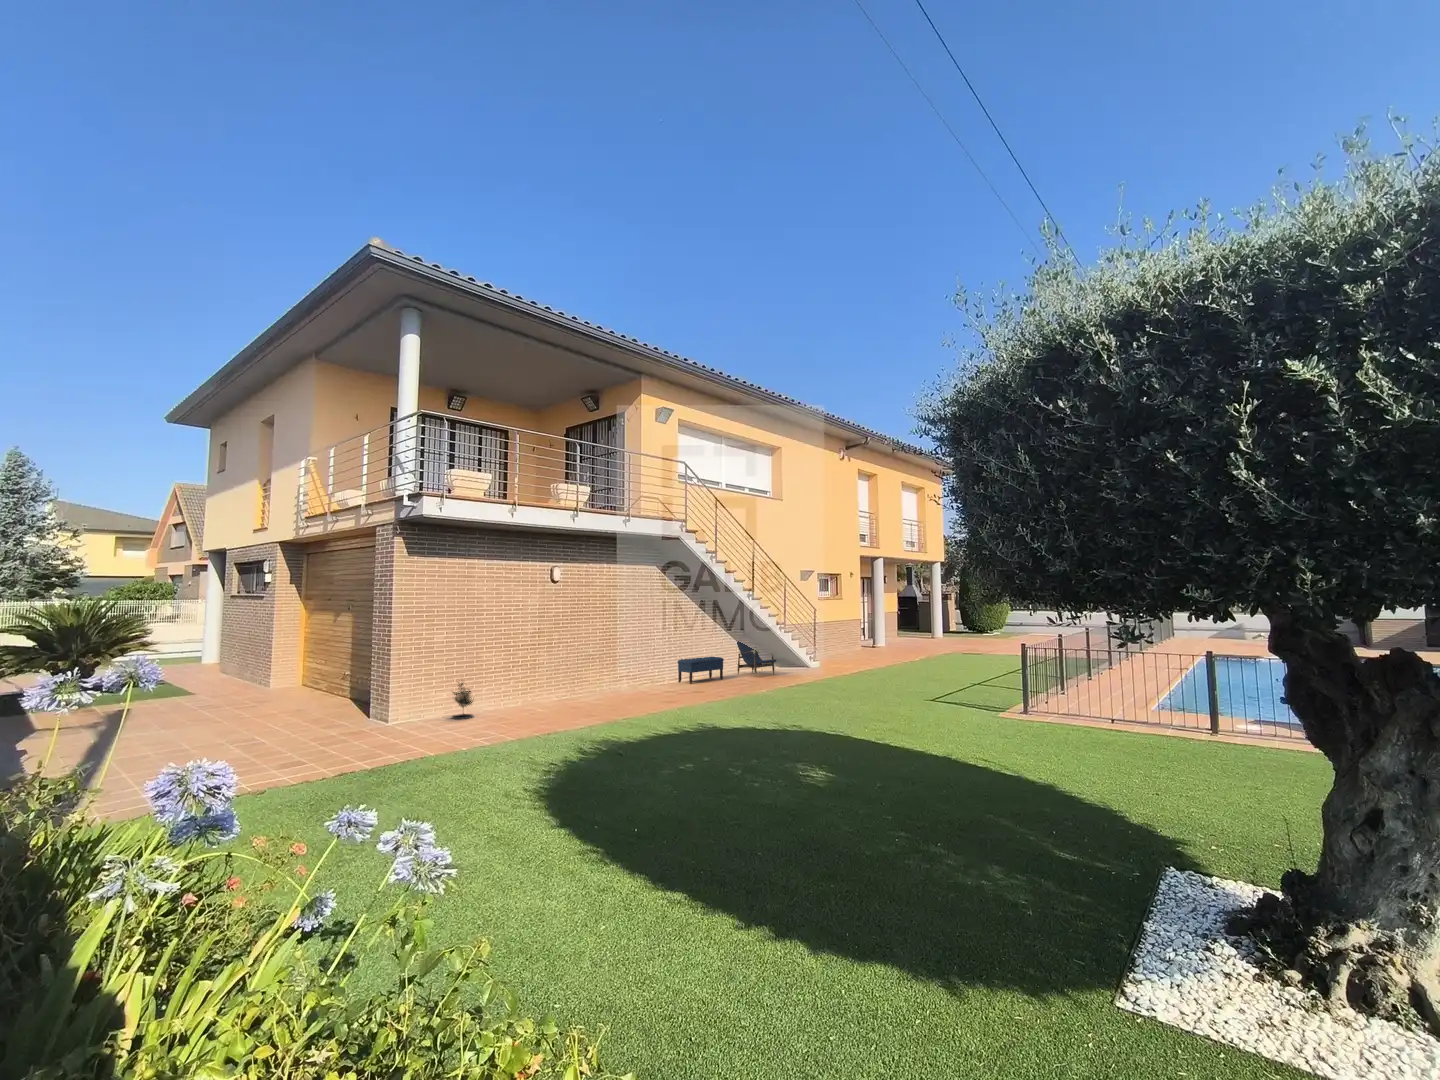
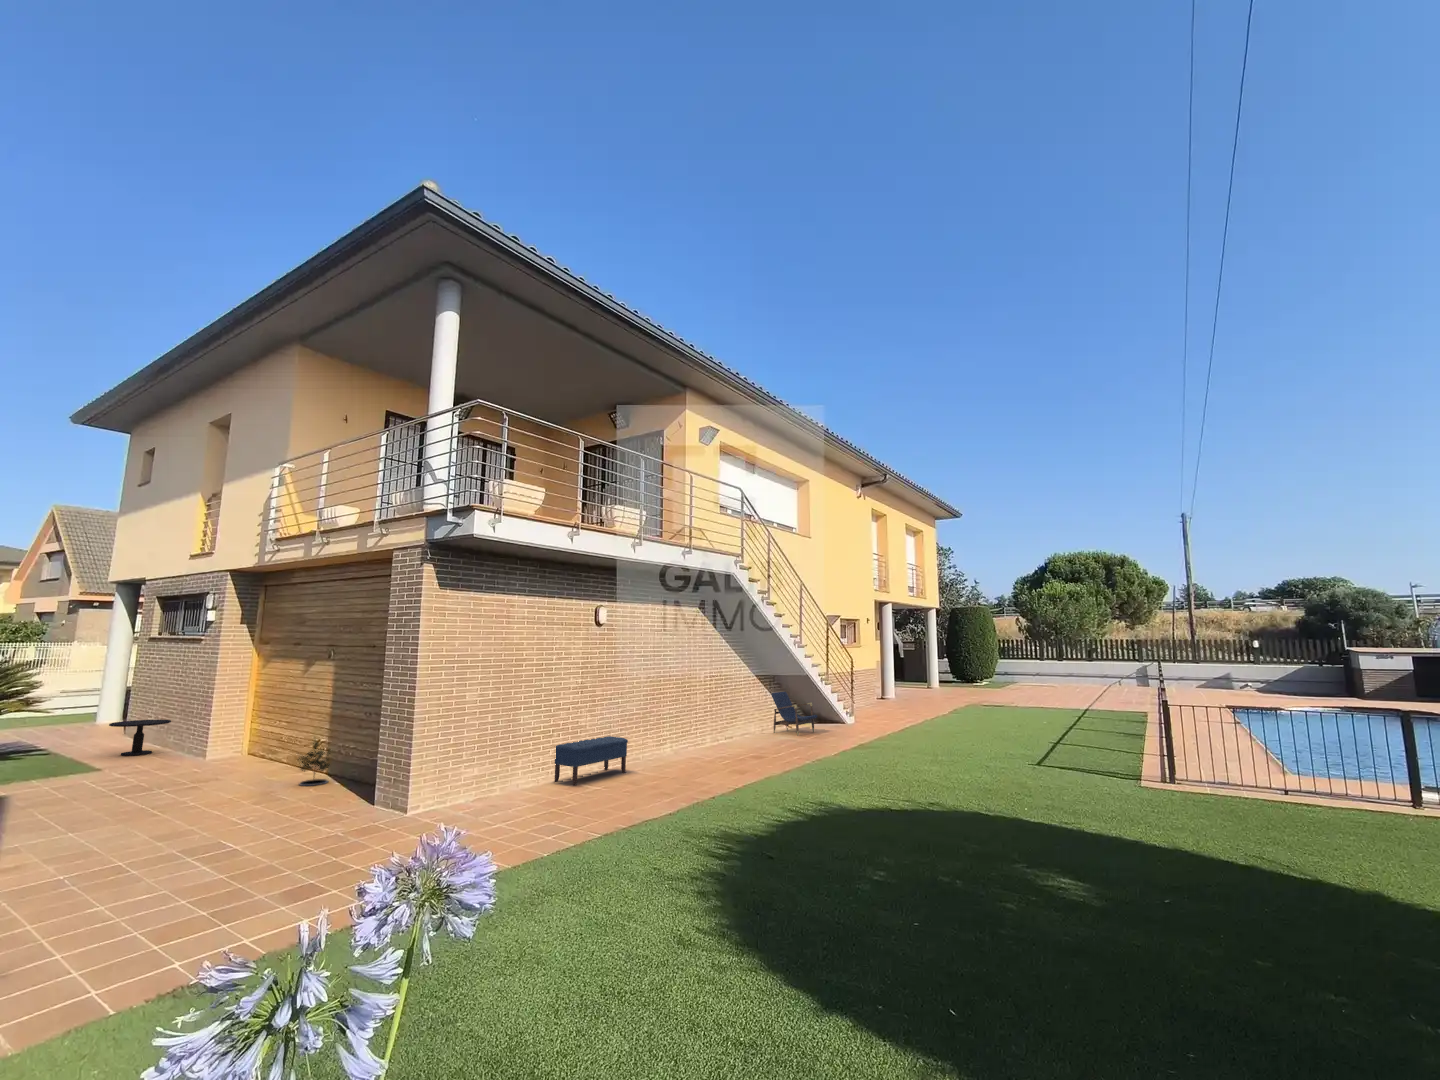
bench: present [678,657,724,684] -> present [554,736,628,785]
side table: none [202,658,248,685] -> present [109,720,171,756]
potted tree: present [451,682,473,719] -> present [298,741,330,786]

